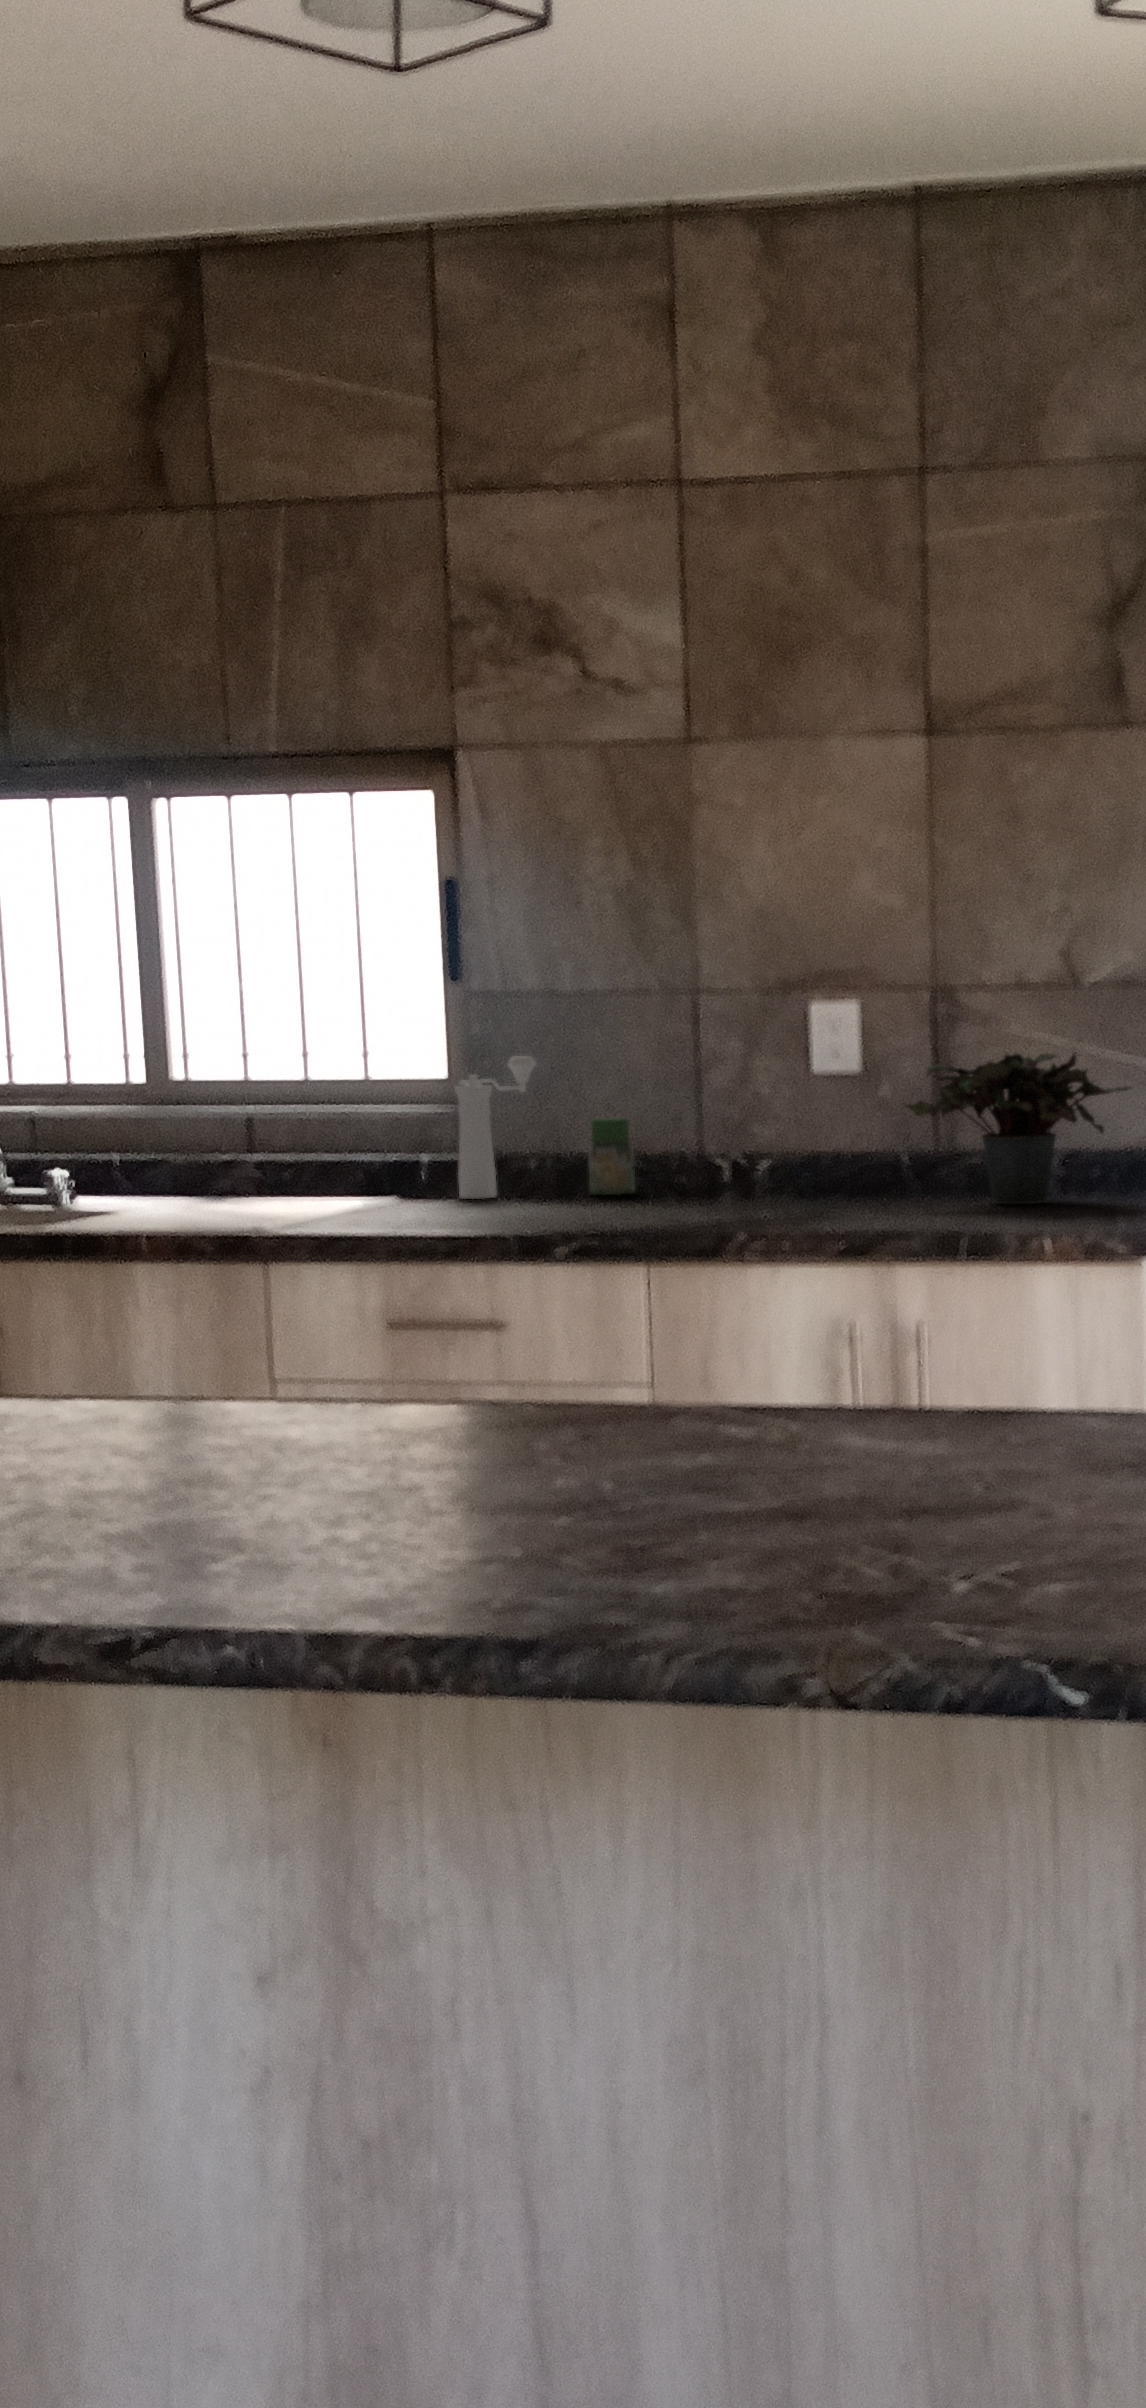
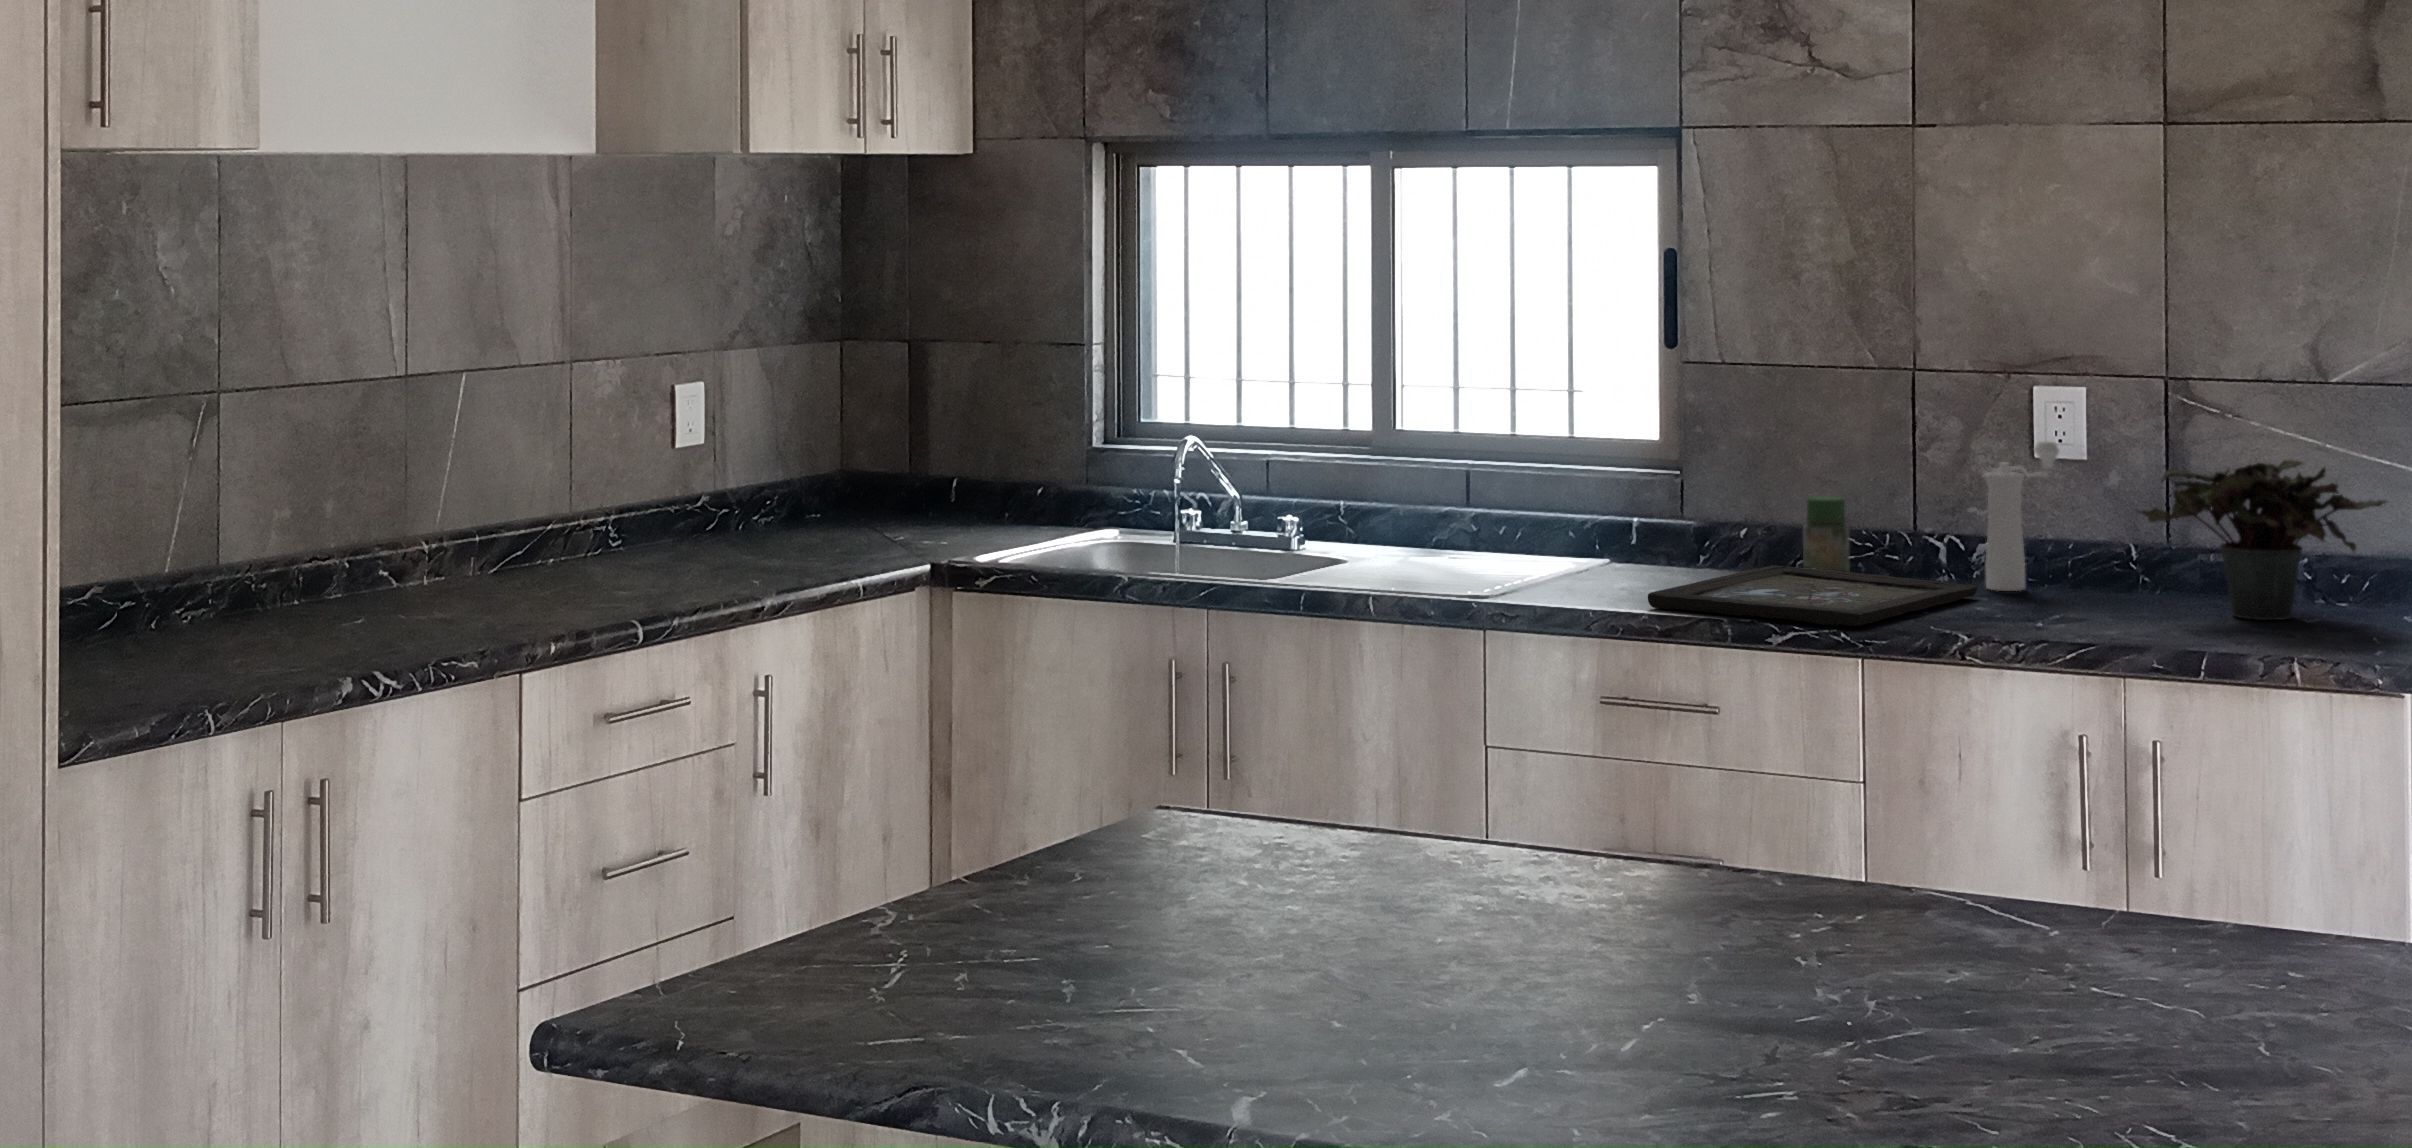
pepper mill: present [455,1056,535,1199] -> present [1985,442,2059,591]
tray: none [427,1185,755,1223] -> present [1648,565,1977,626]

